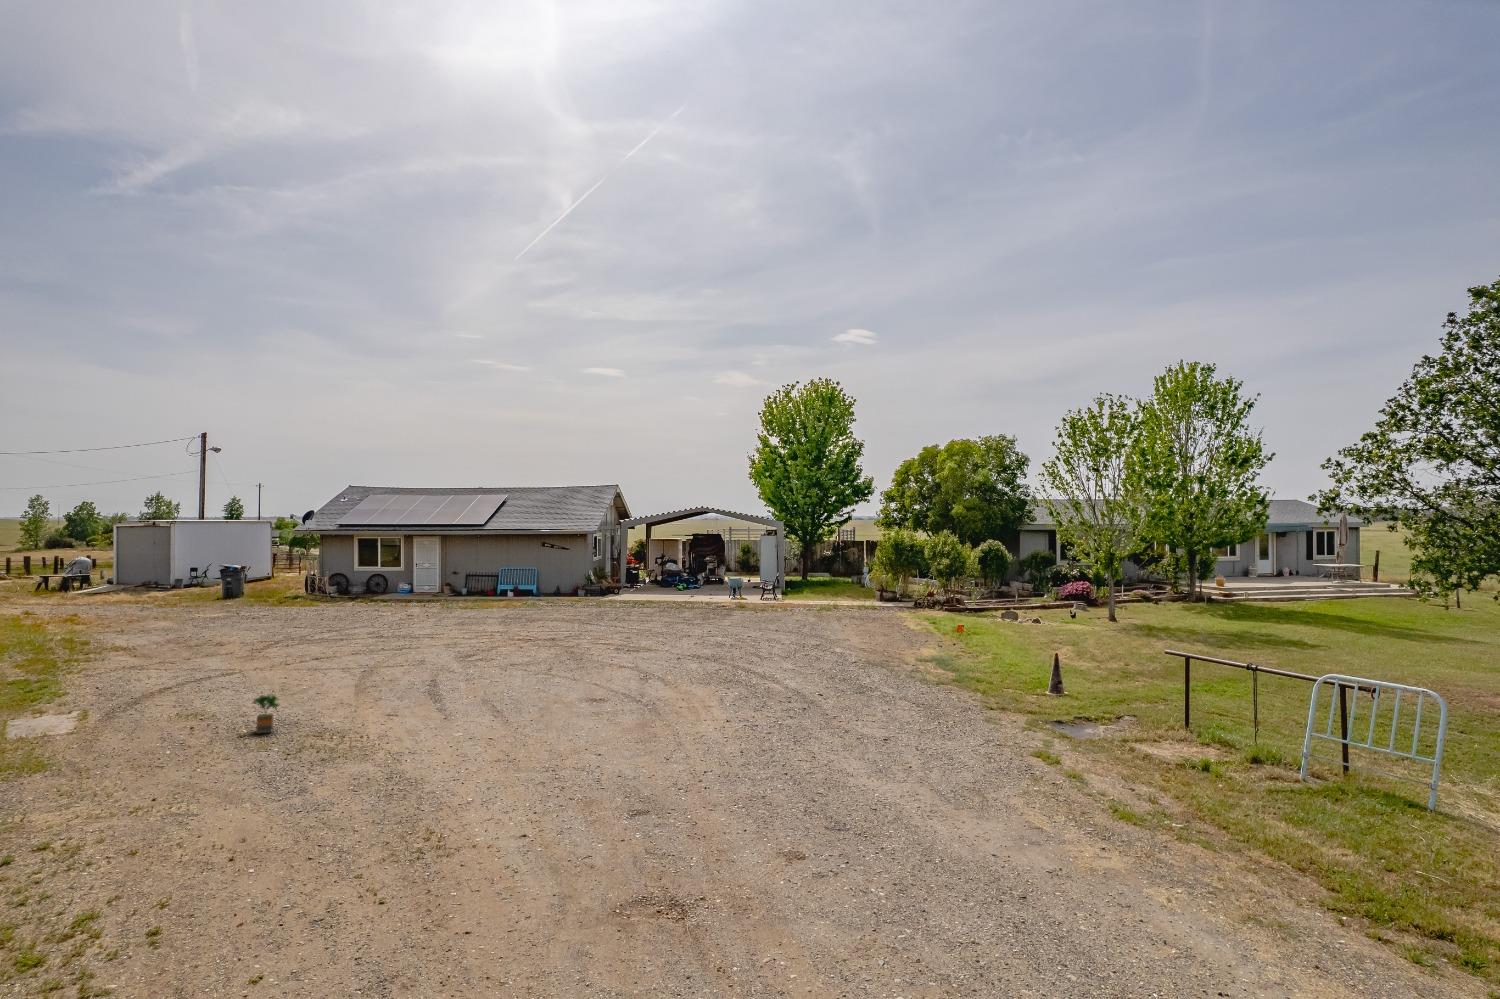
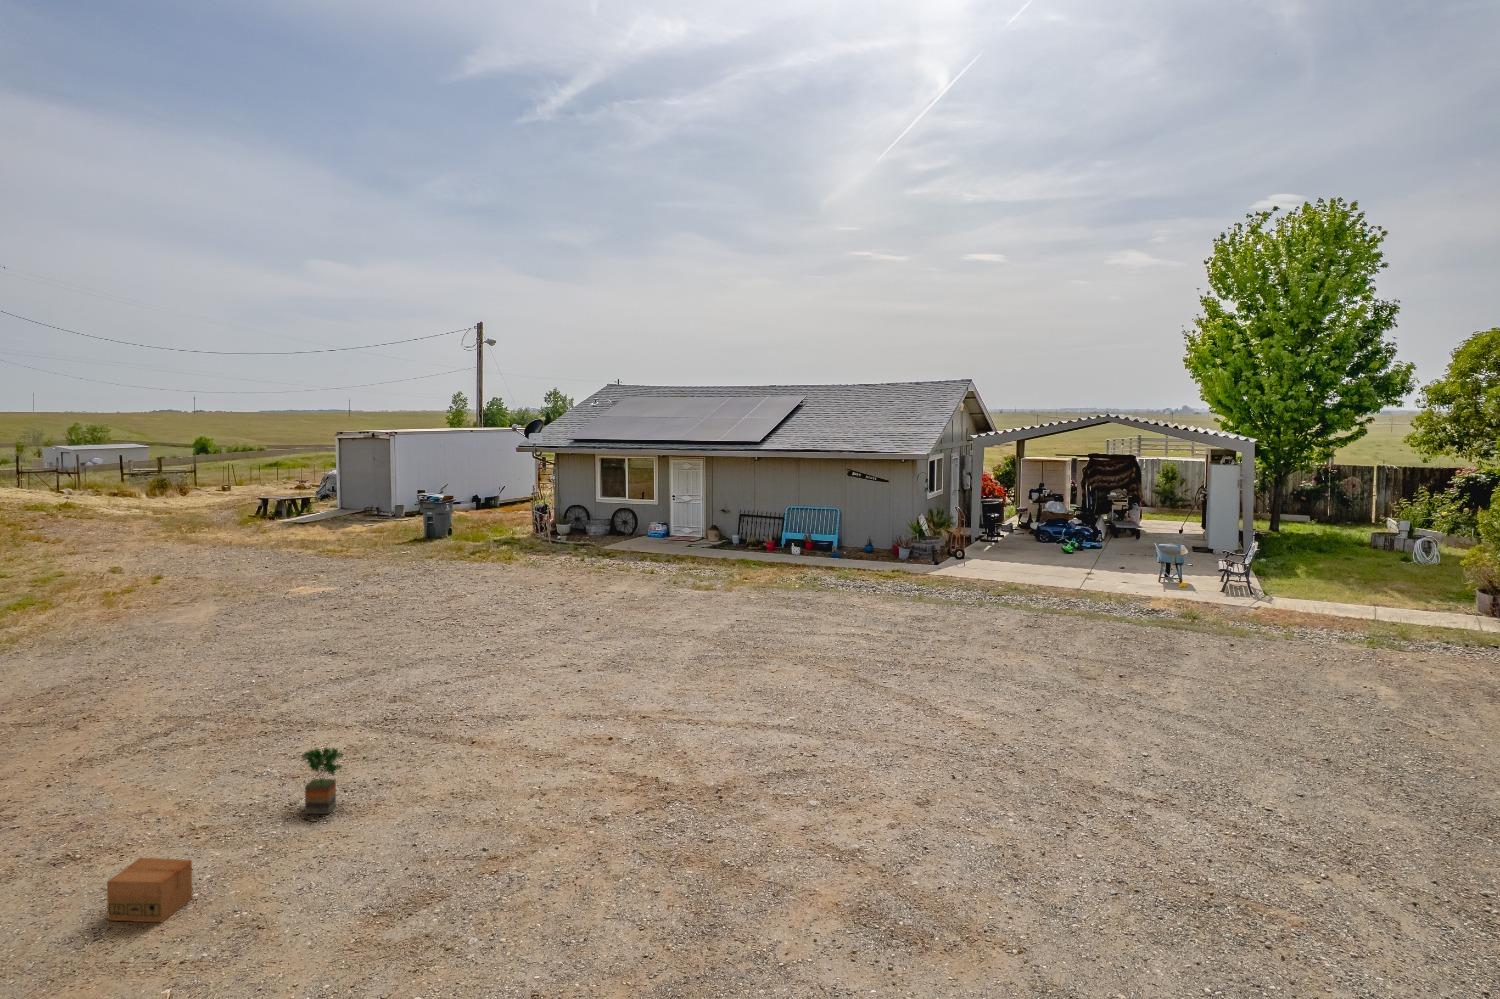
cardboard box: none [175,745,219,778] -> present [107,858,192,922]

